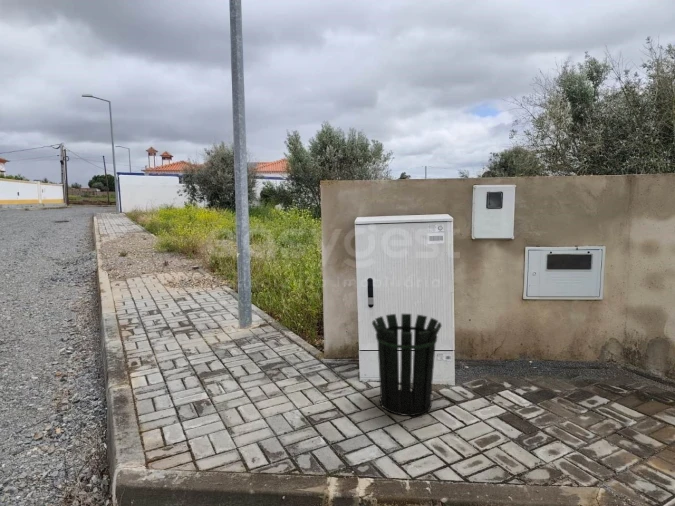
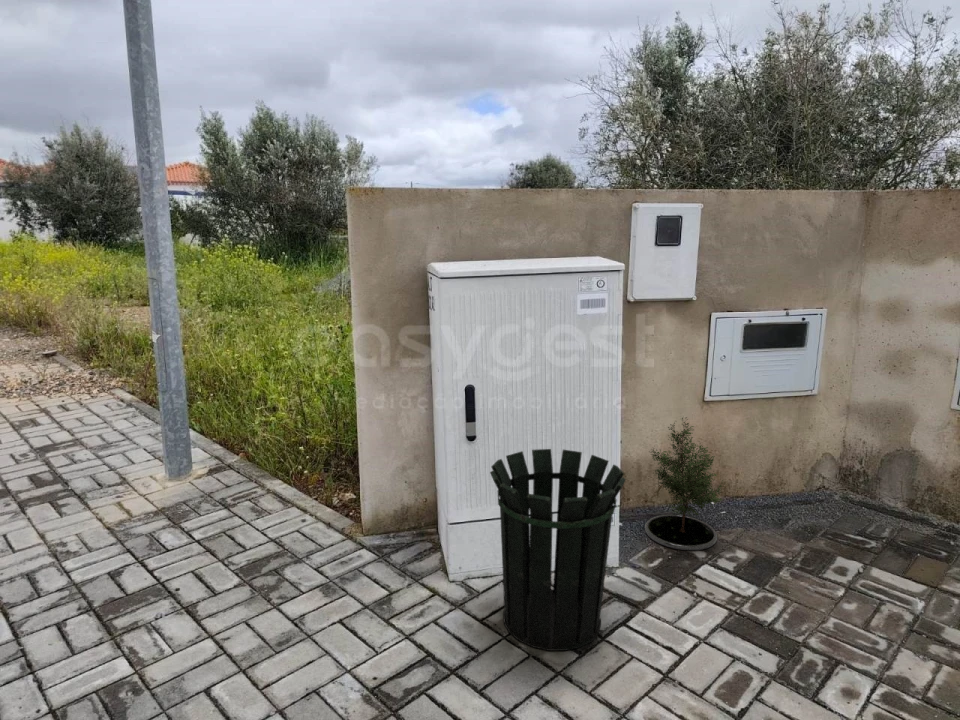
potted tree: none [481,305,527,384] -> present [645,418,722,550]

